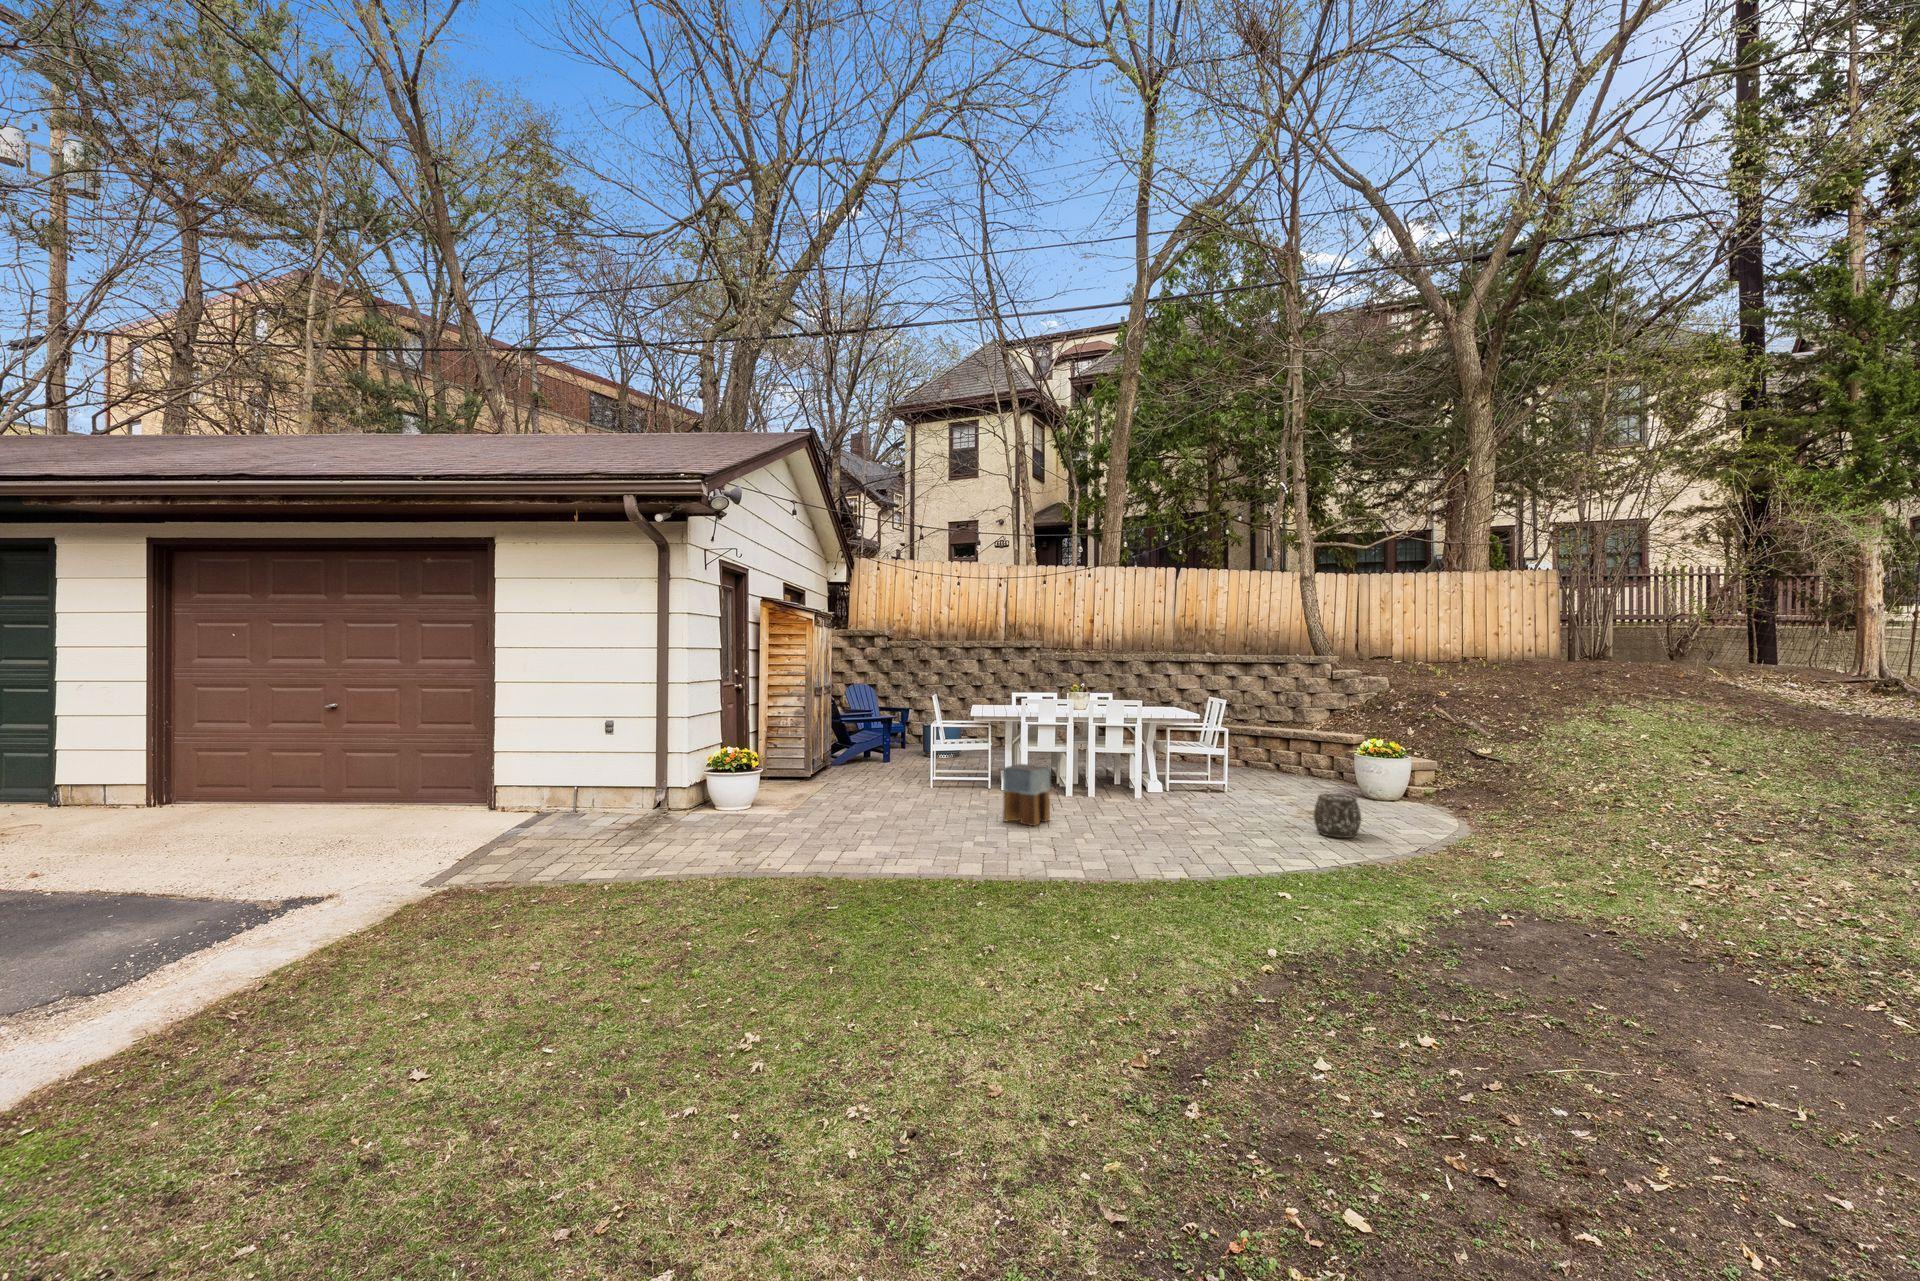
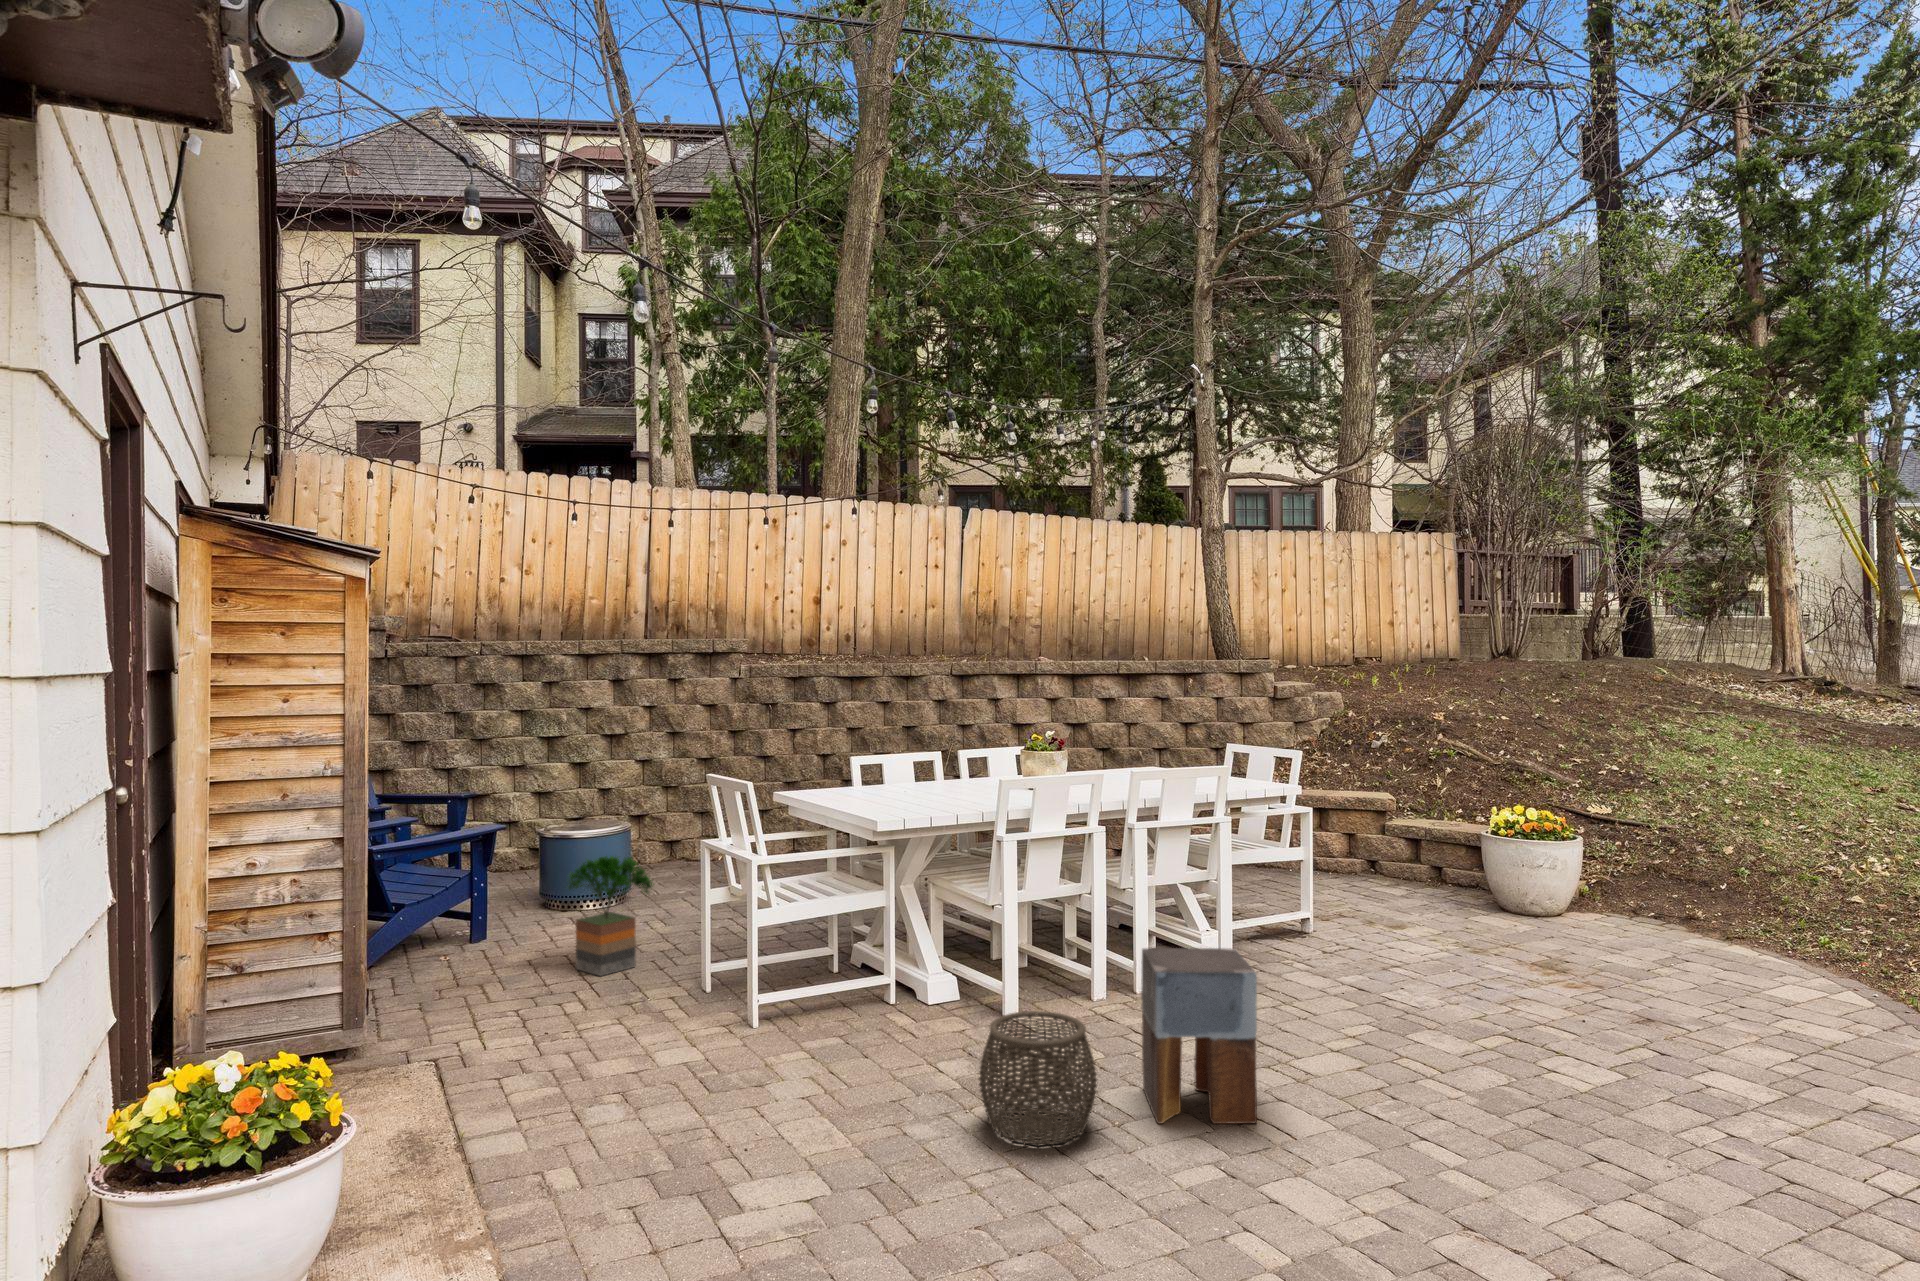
potted tree: none [901,727,933,772] -> present [568,856,653,976]
woven basket: present [1314,794,1361,838] -> present [979,1011,1098,1145]

